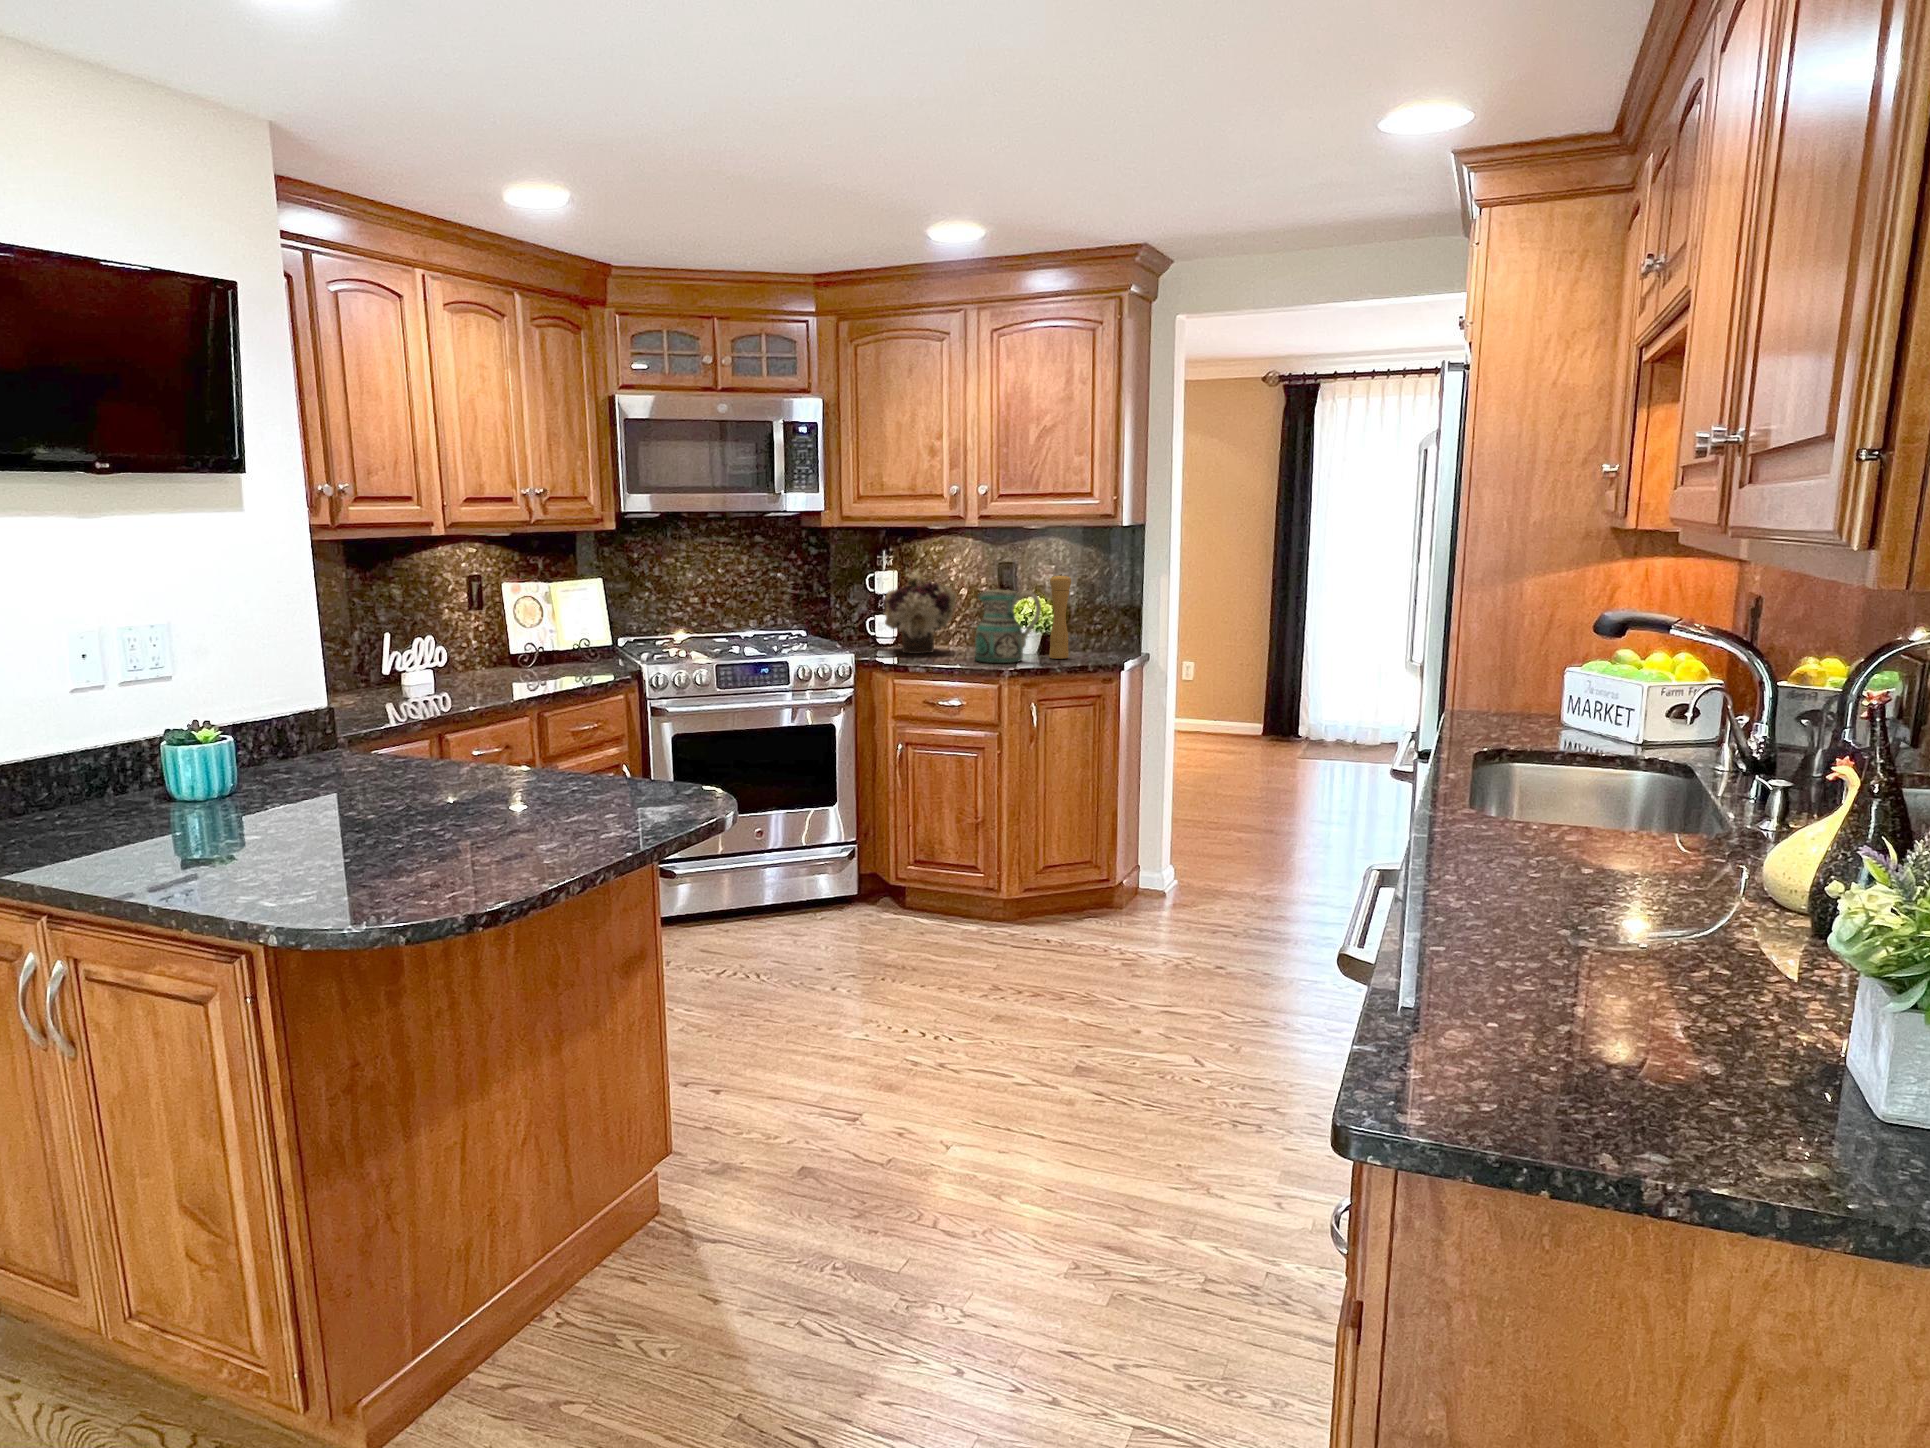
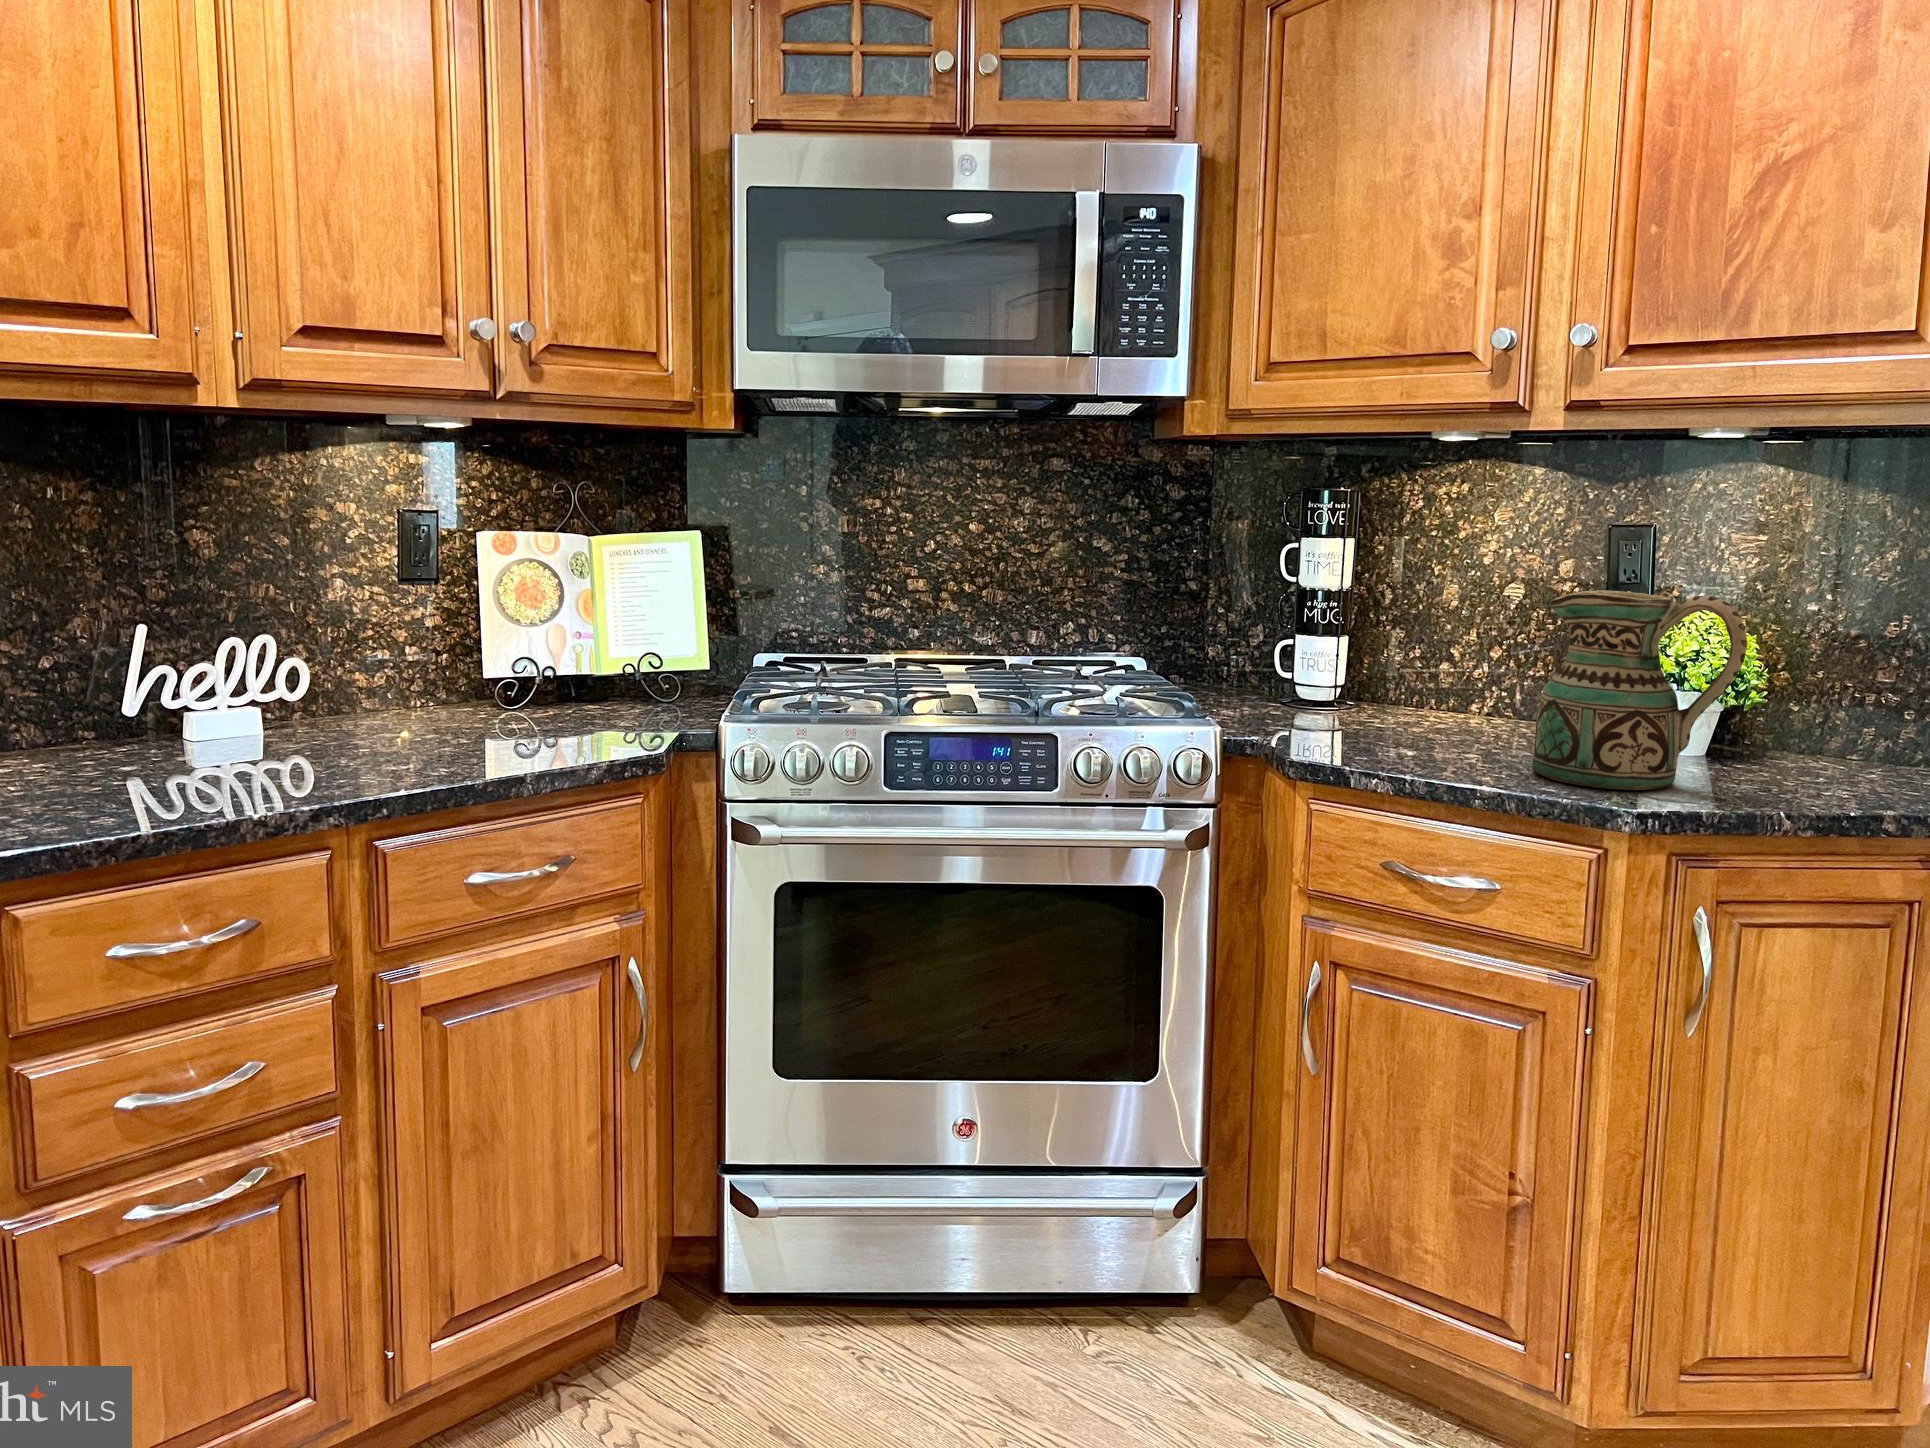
flower arrangement: present [882,571,956,654] -> none [1305,535,1493,734]
pepper mill: present [1049,574,1071,659] -> none [1753,556,1841,786]

